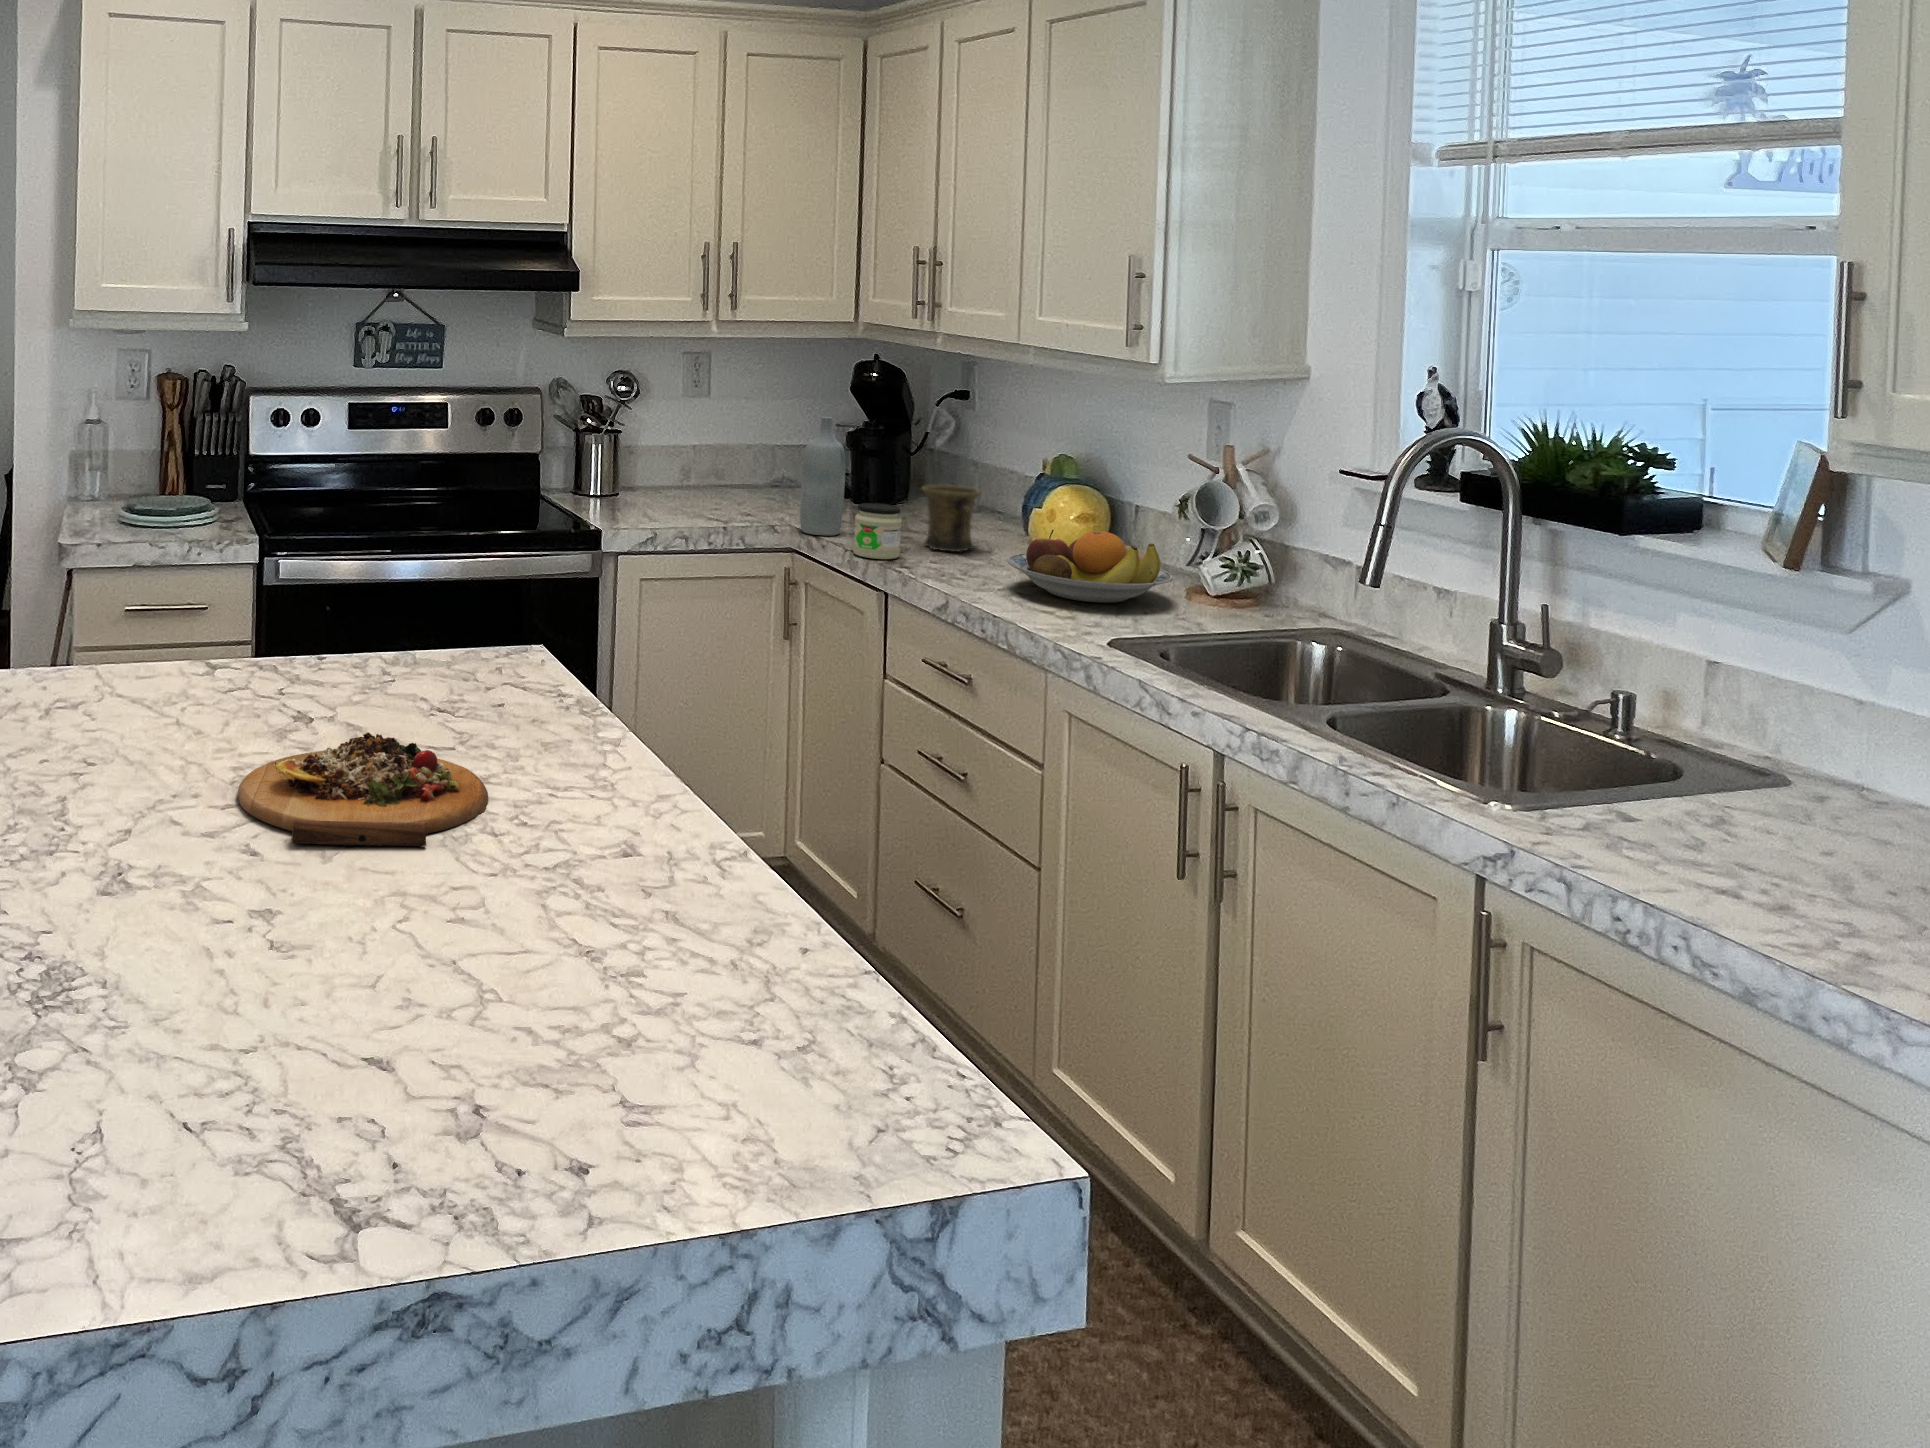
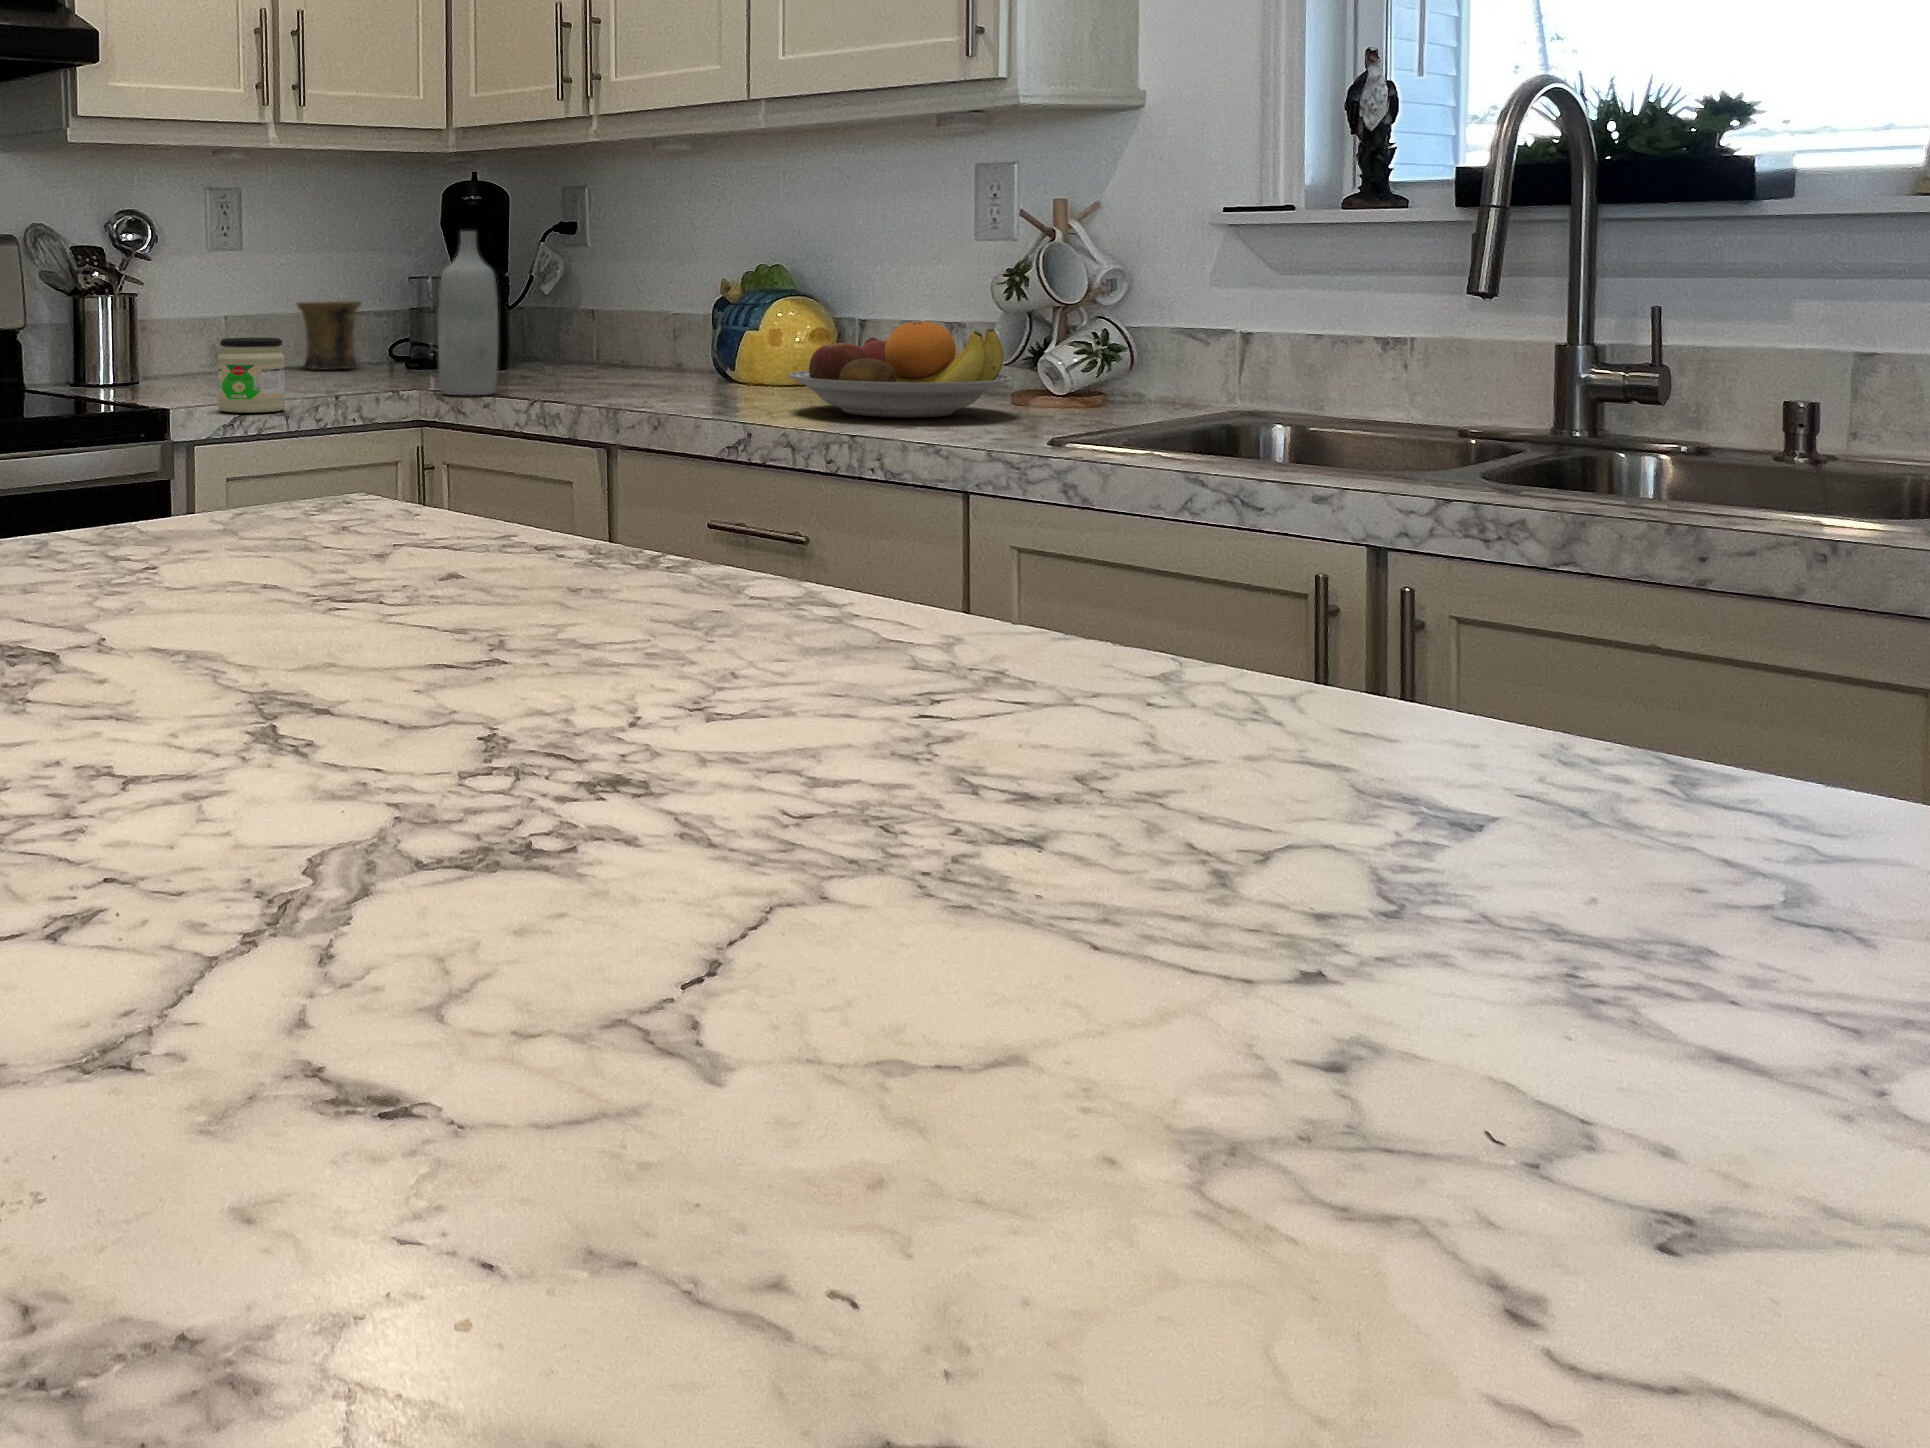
mug: present [922,485,981,552] -> present [297,301,361,370]
jar: present [853,503,902,559] -> present [218,338,285,413]
cutting board: present [237,732,488,847] -> none [23,614,881,1013]

